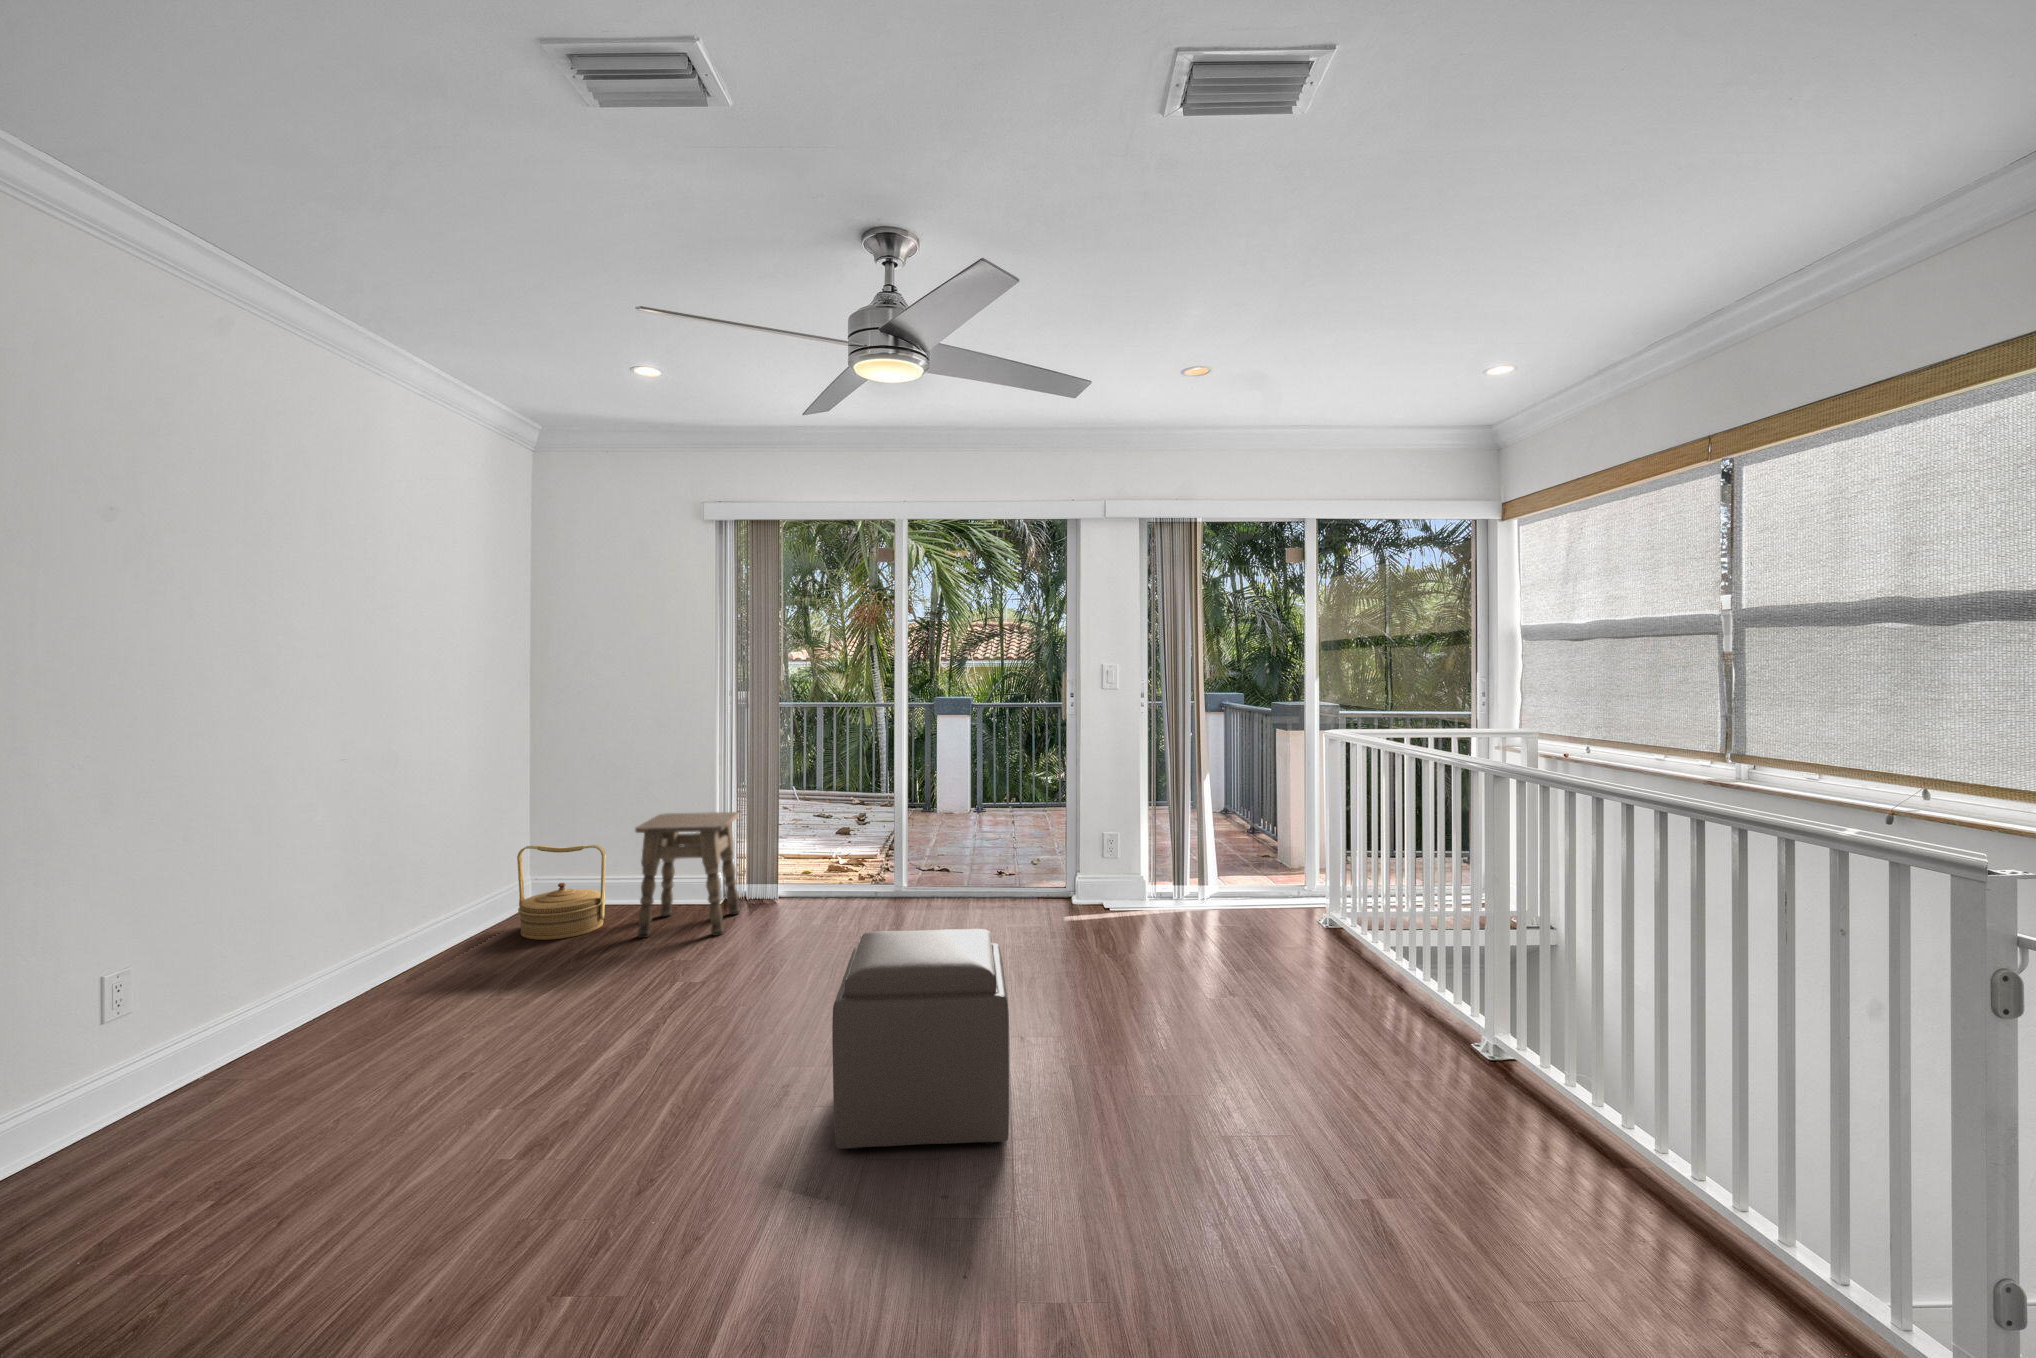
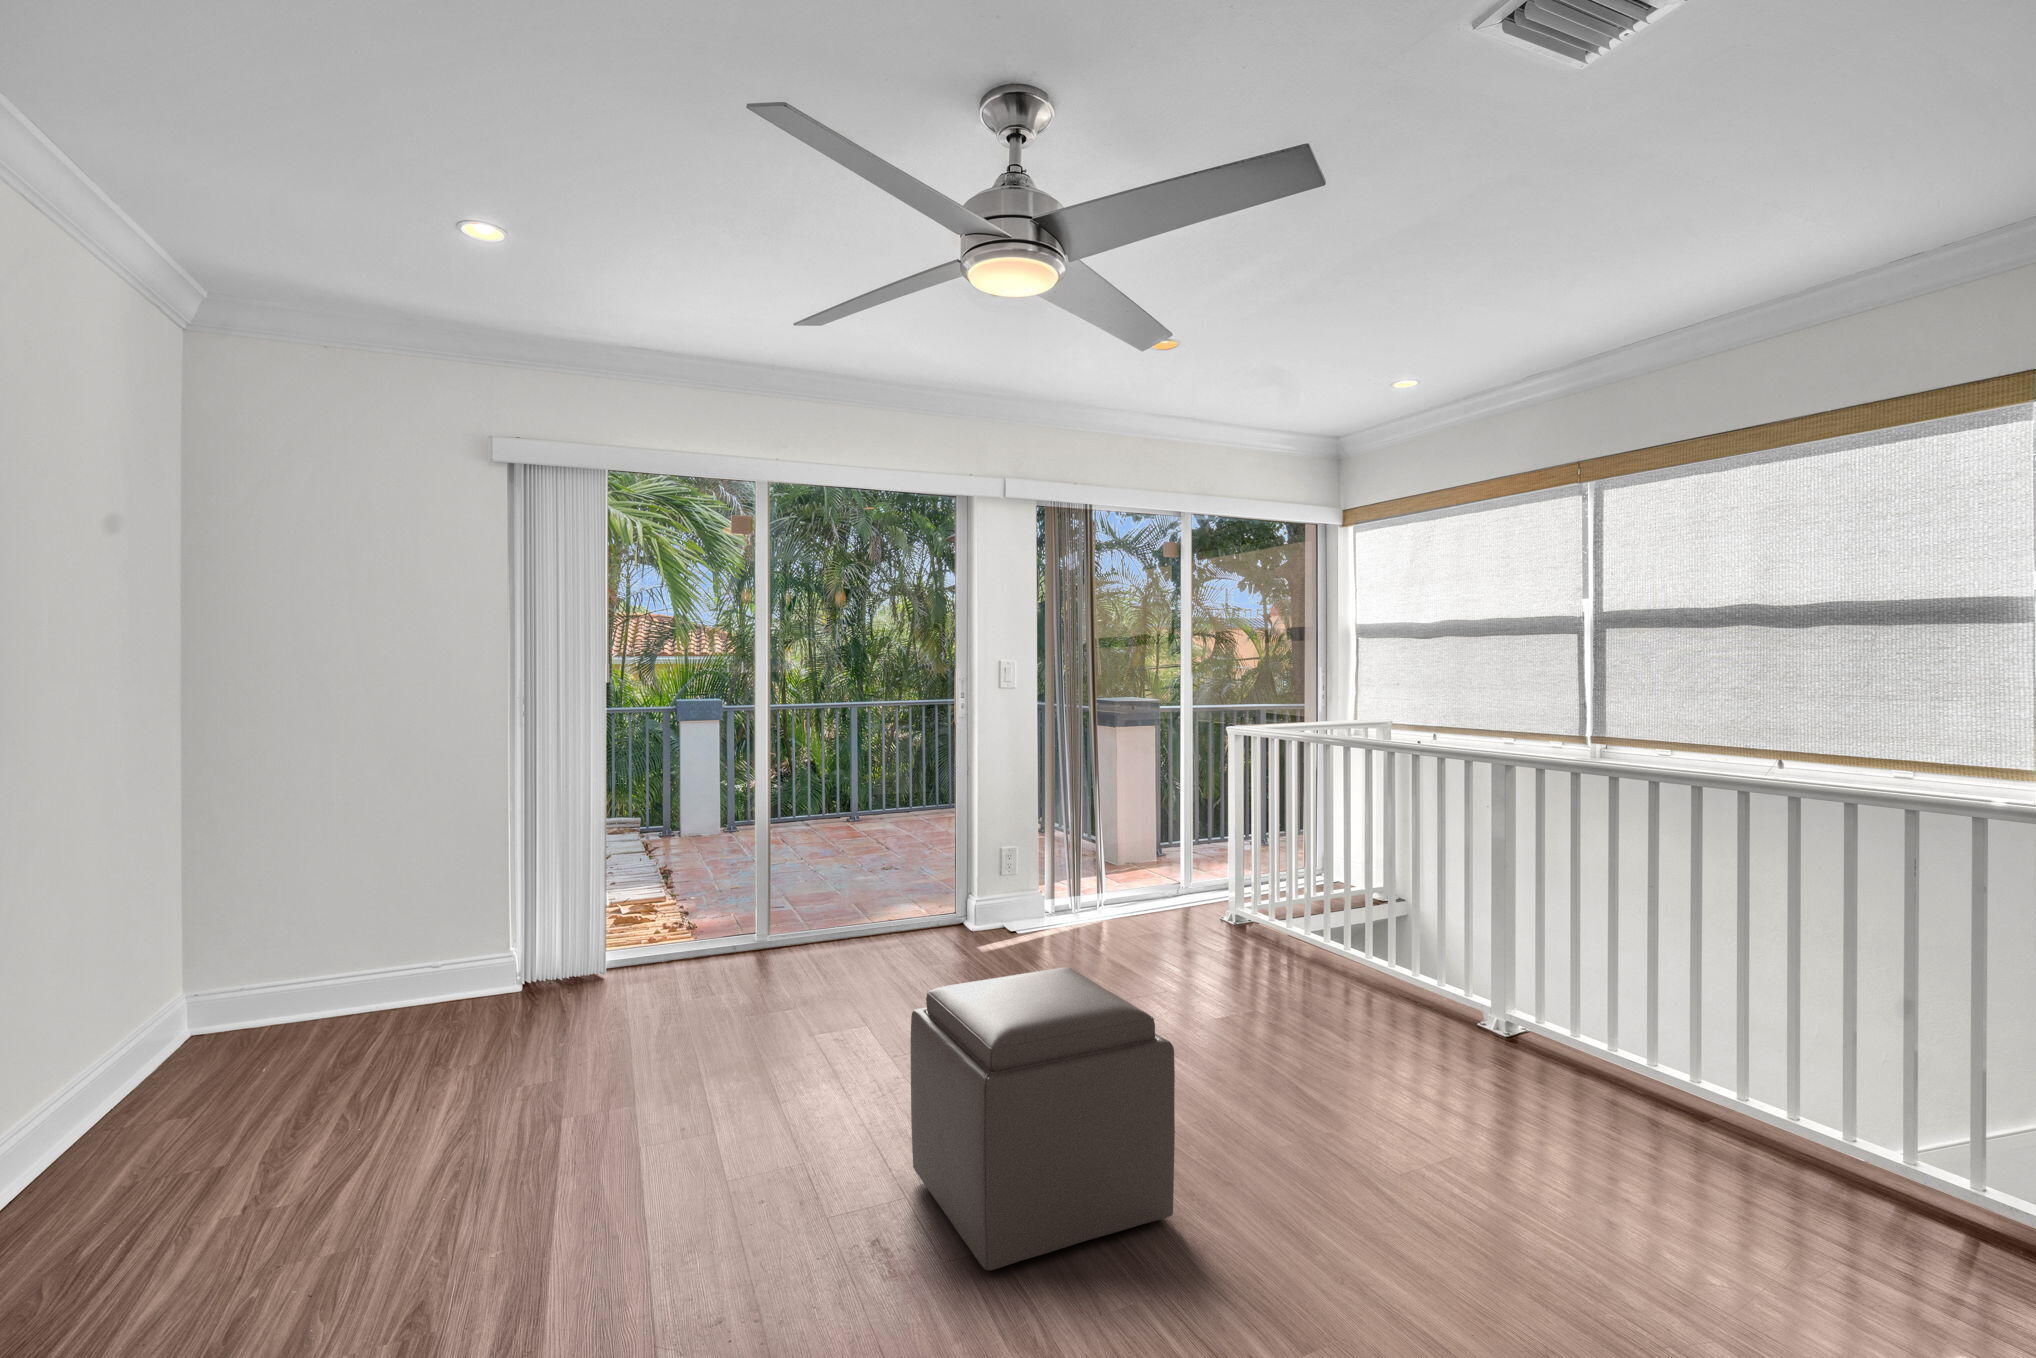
side table: present [635,812,740,938] -> none [415,856,551,1044]
woven basket: present [517,845,606,940] -> none [192,917,350,1069]

